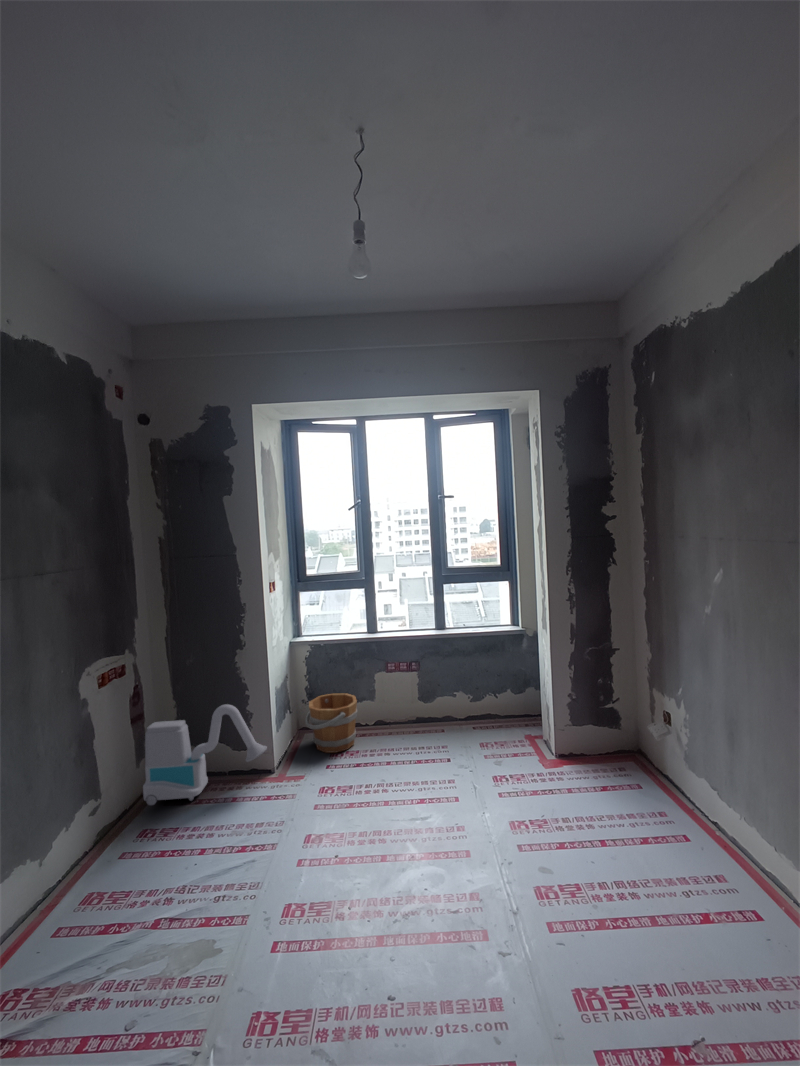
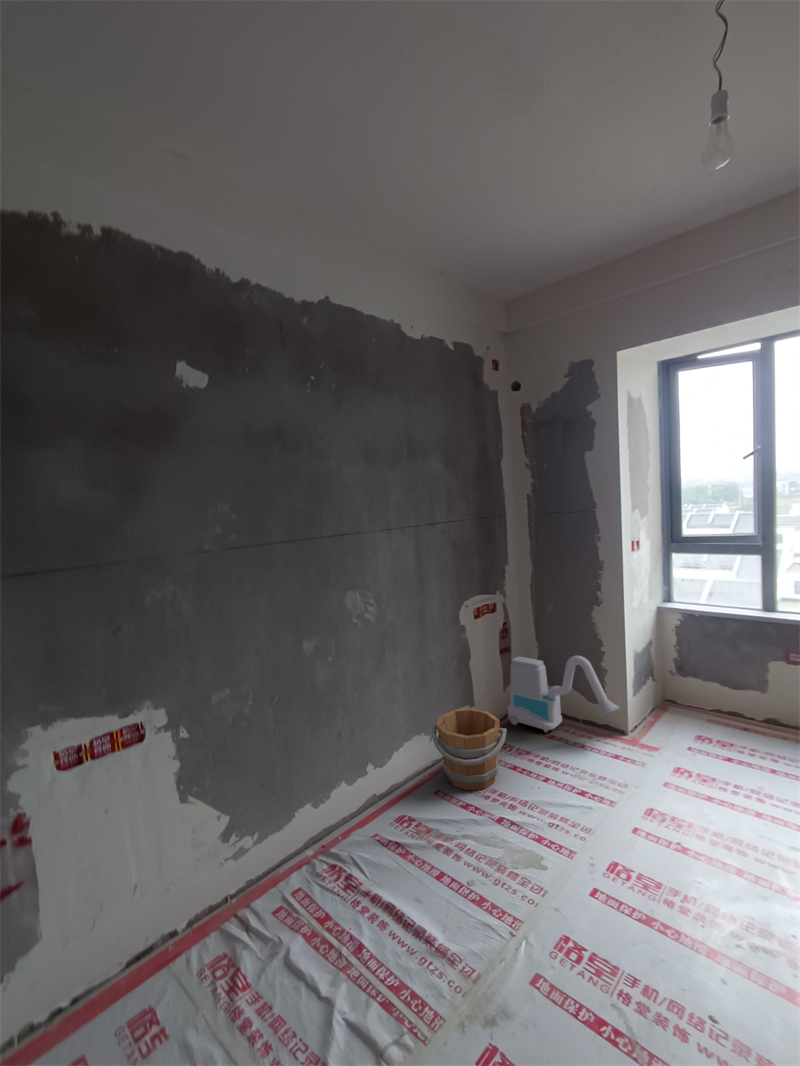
bucket: present [305,693,357,753] -> present [432,708,507,790]

